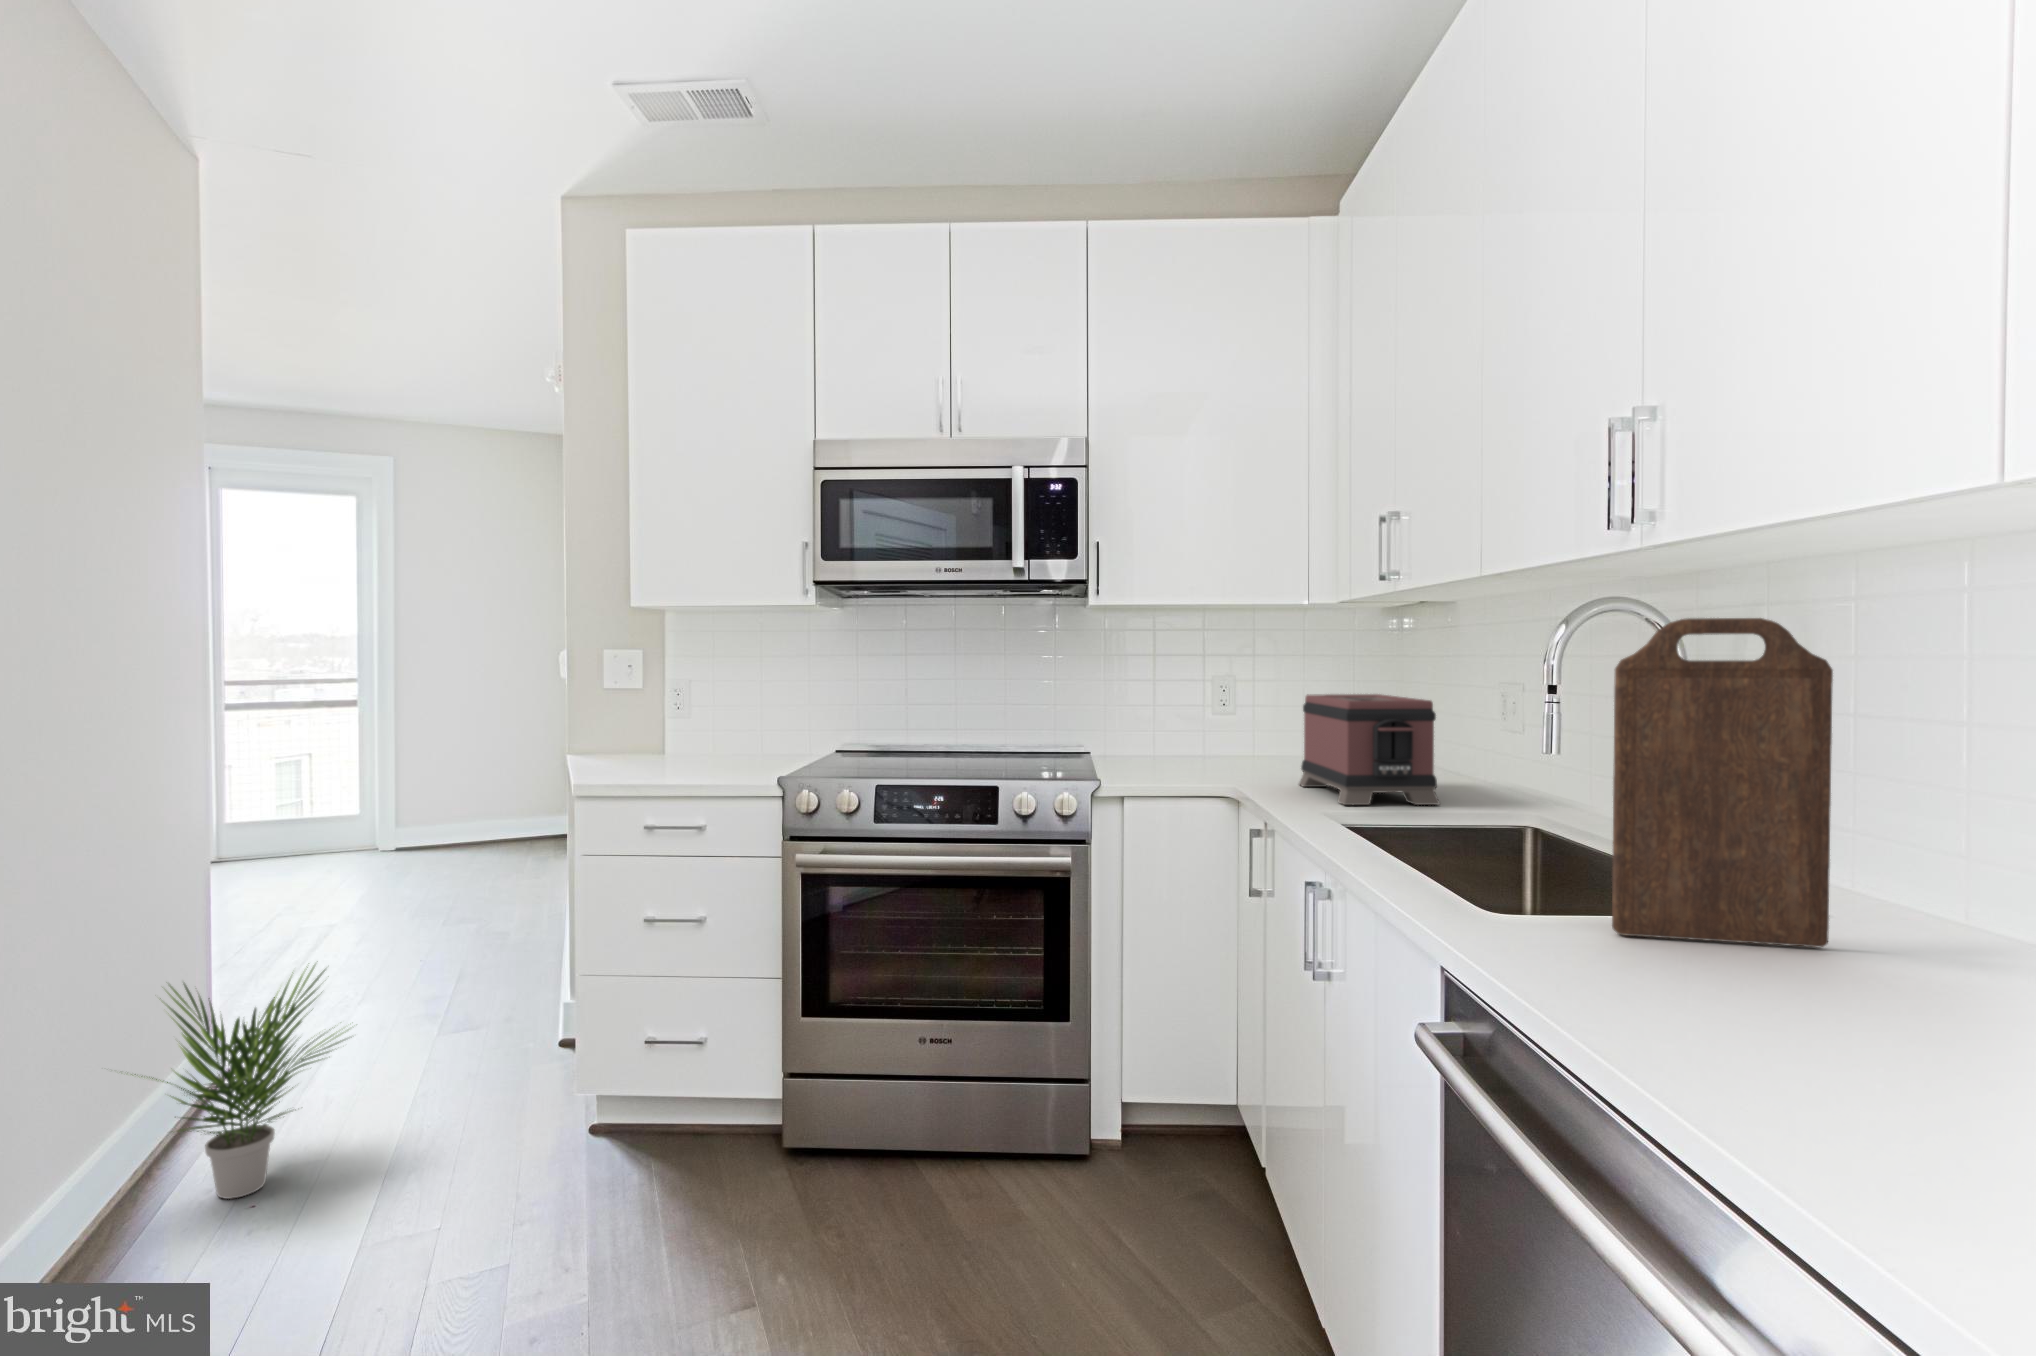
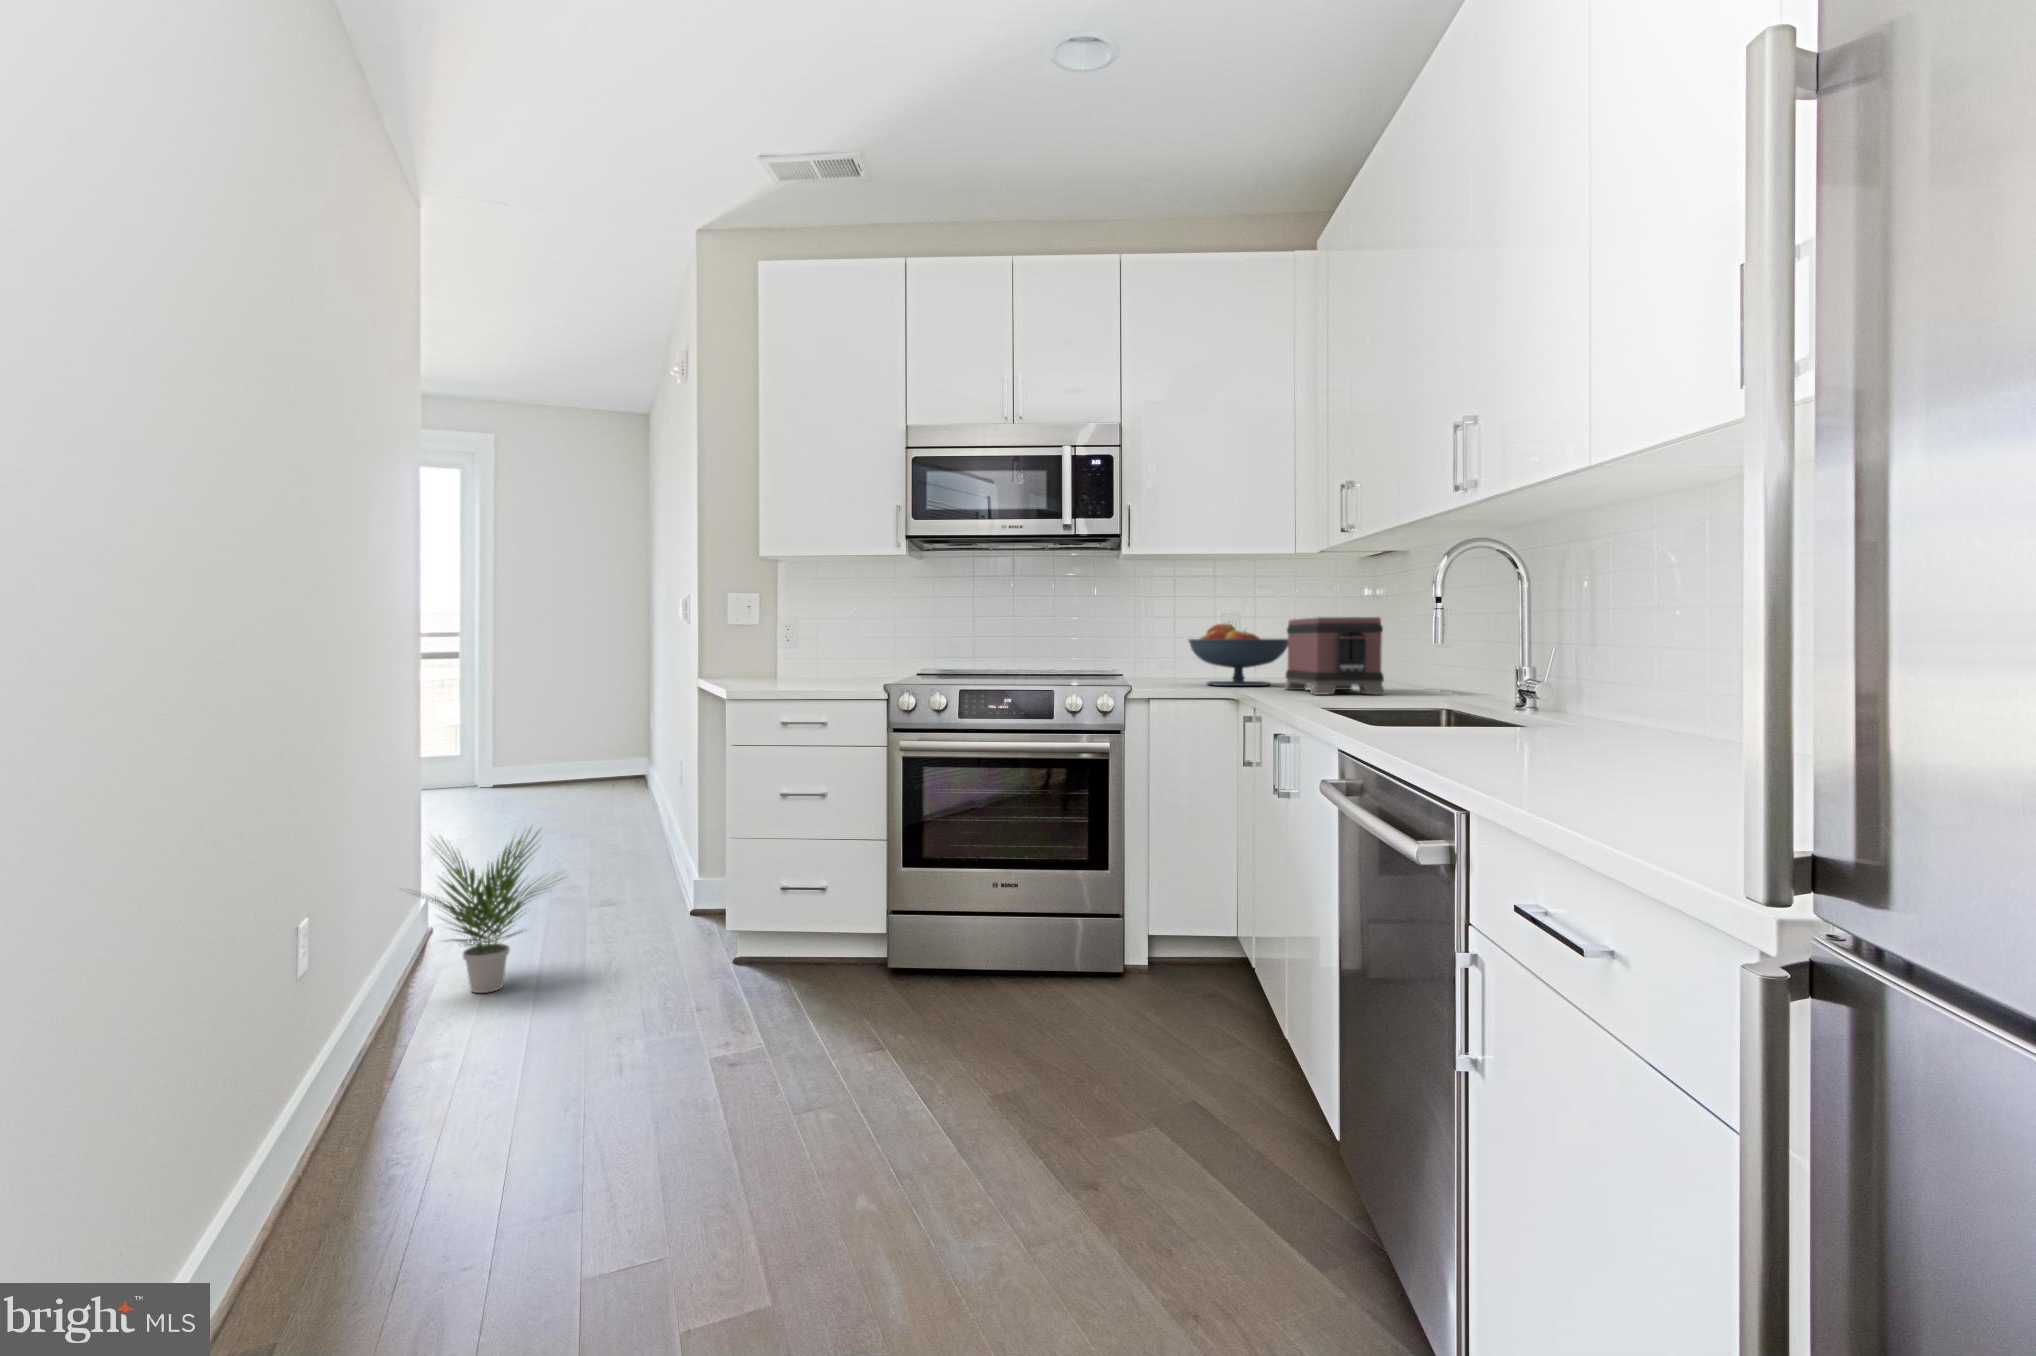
cutting board: present [1612,618,1833,947] -> none [1463,525,1591,725]
fruit bowl: none [1175,690,1305,775] -> present [1189,623,1288,686]

